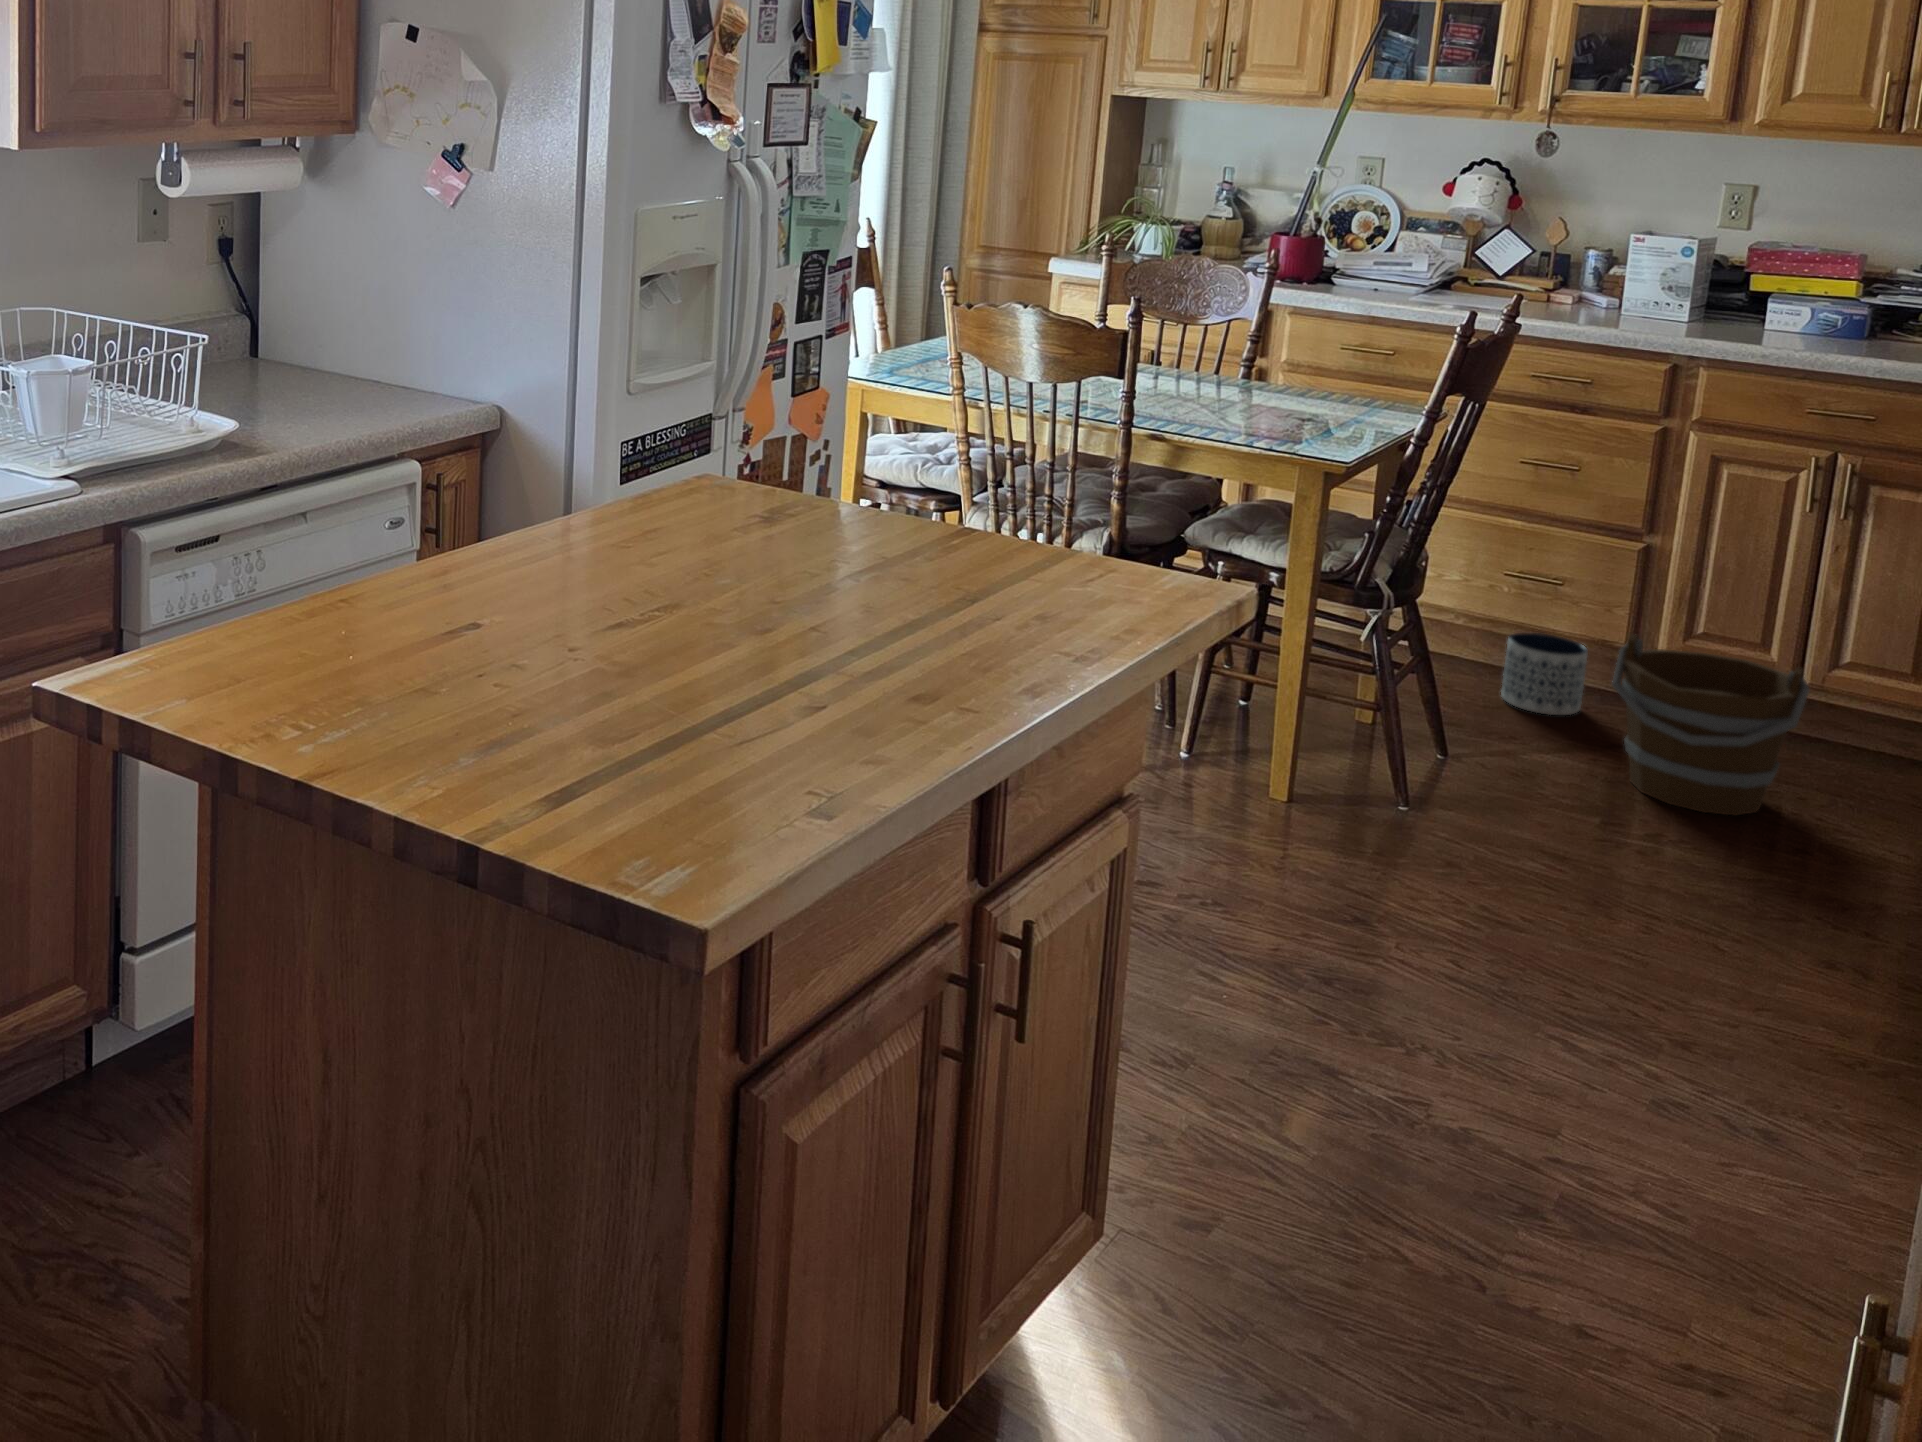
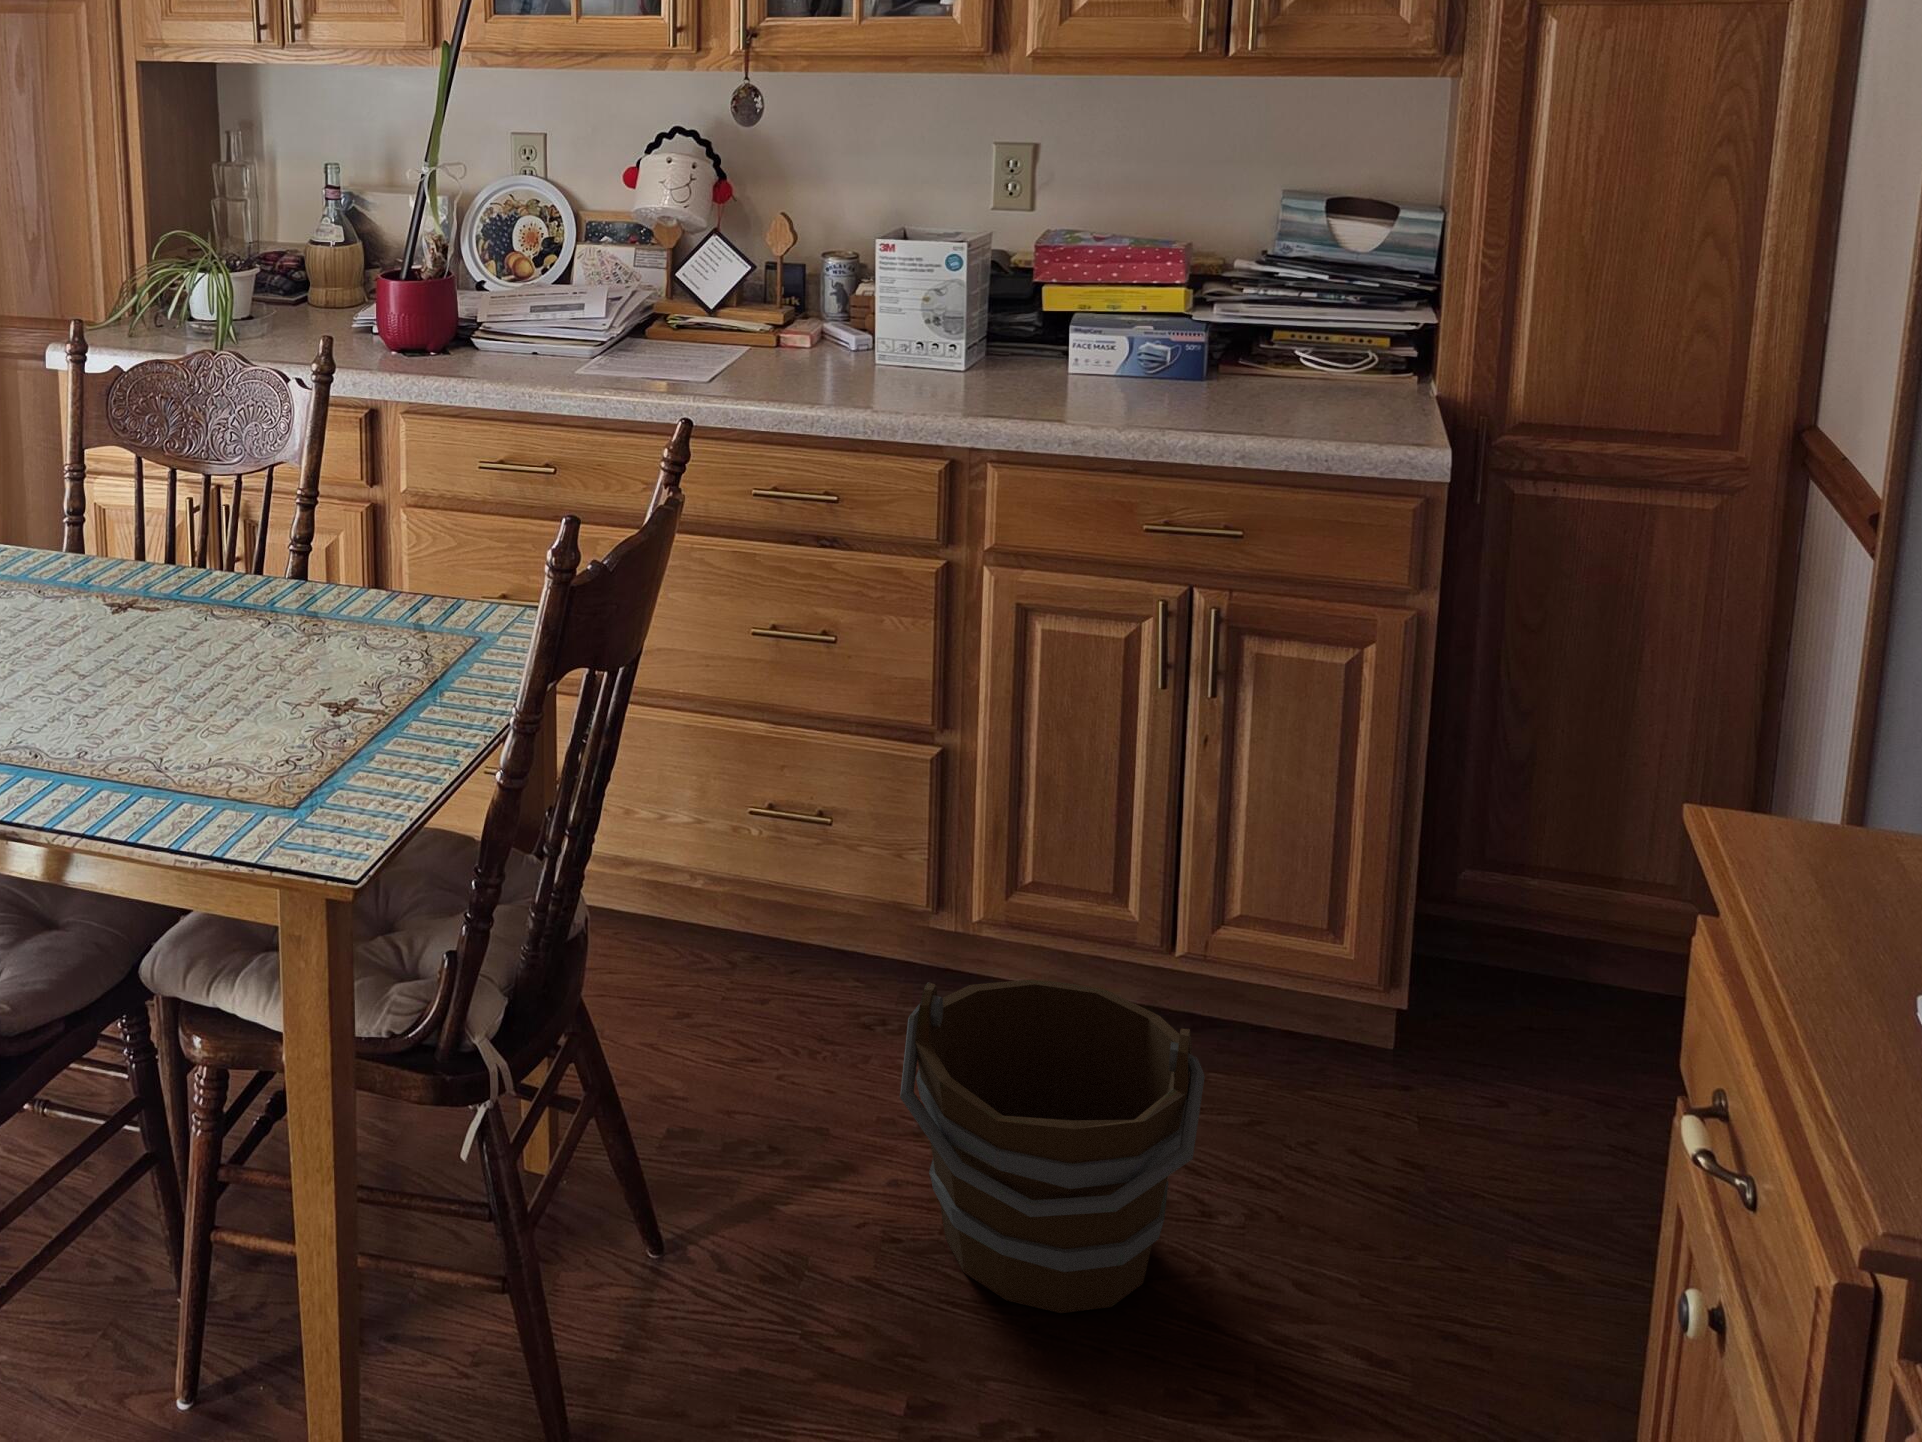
planter: present [1501,633,1588,715] -> none [757,905,873,1057]

